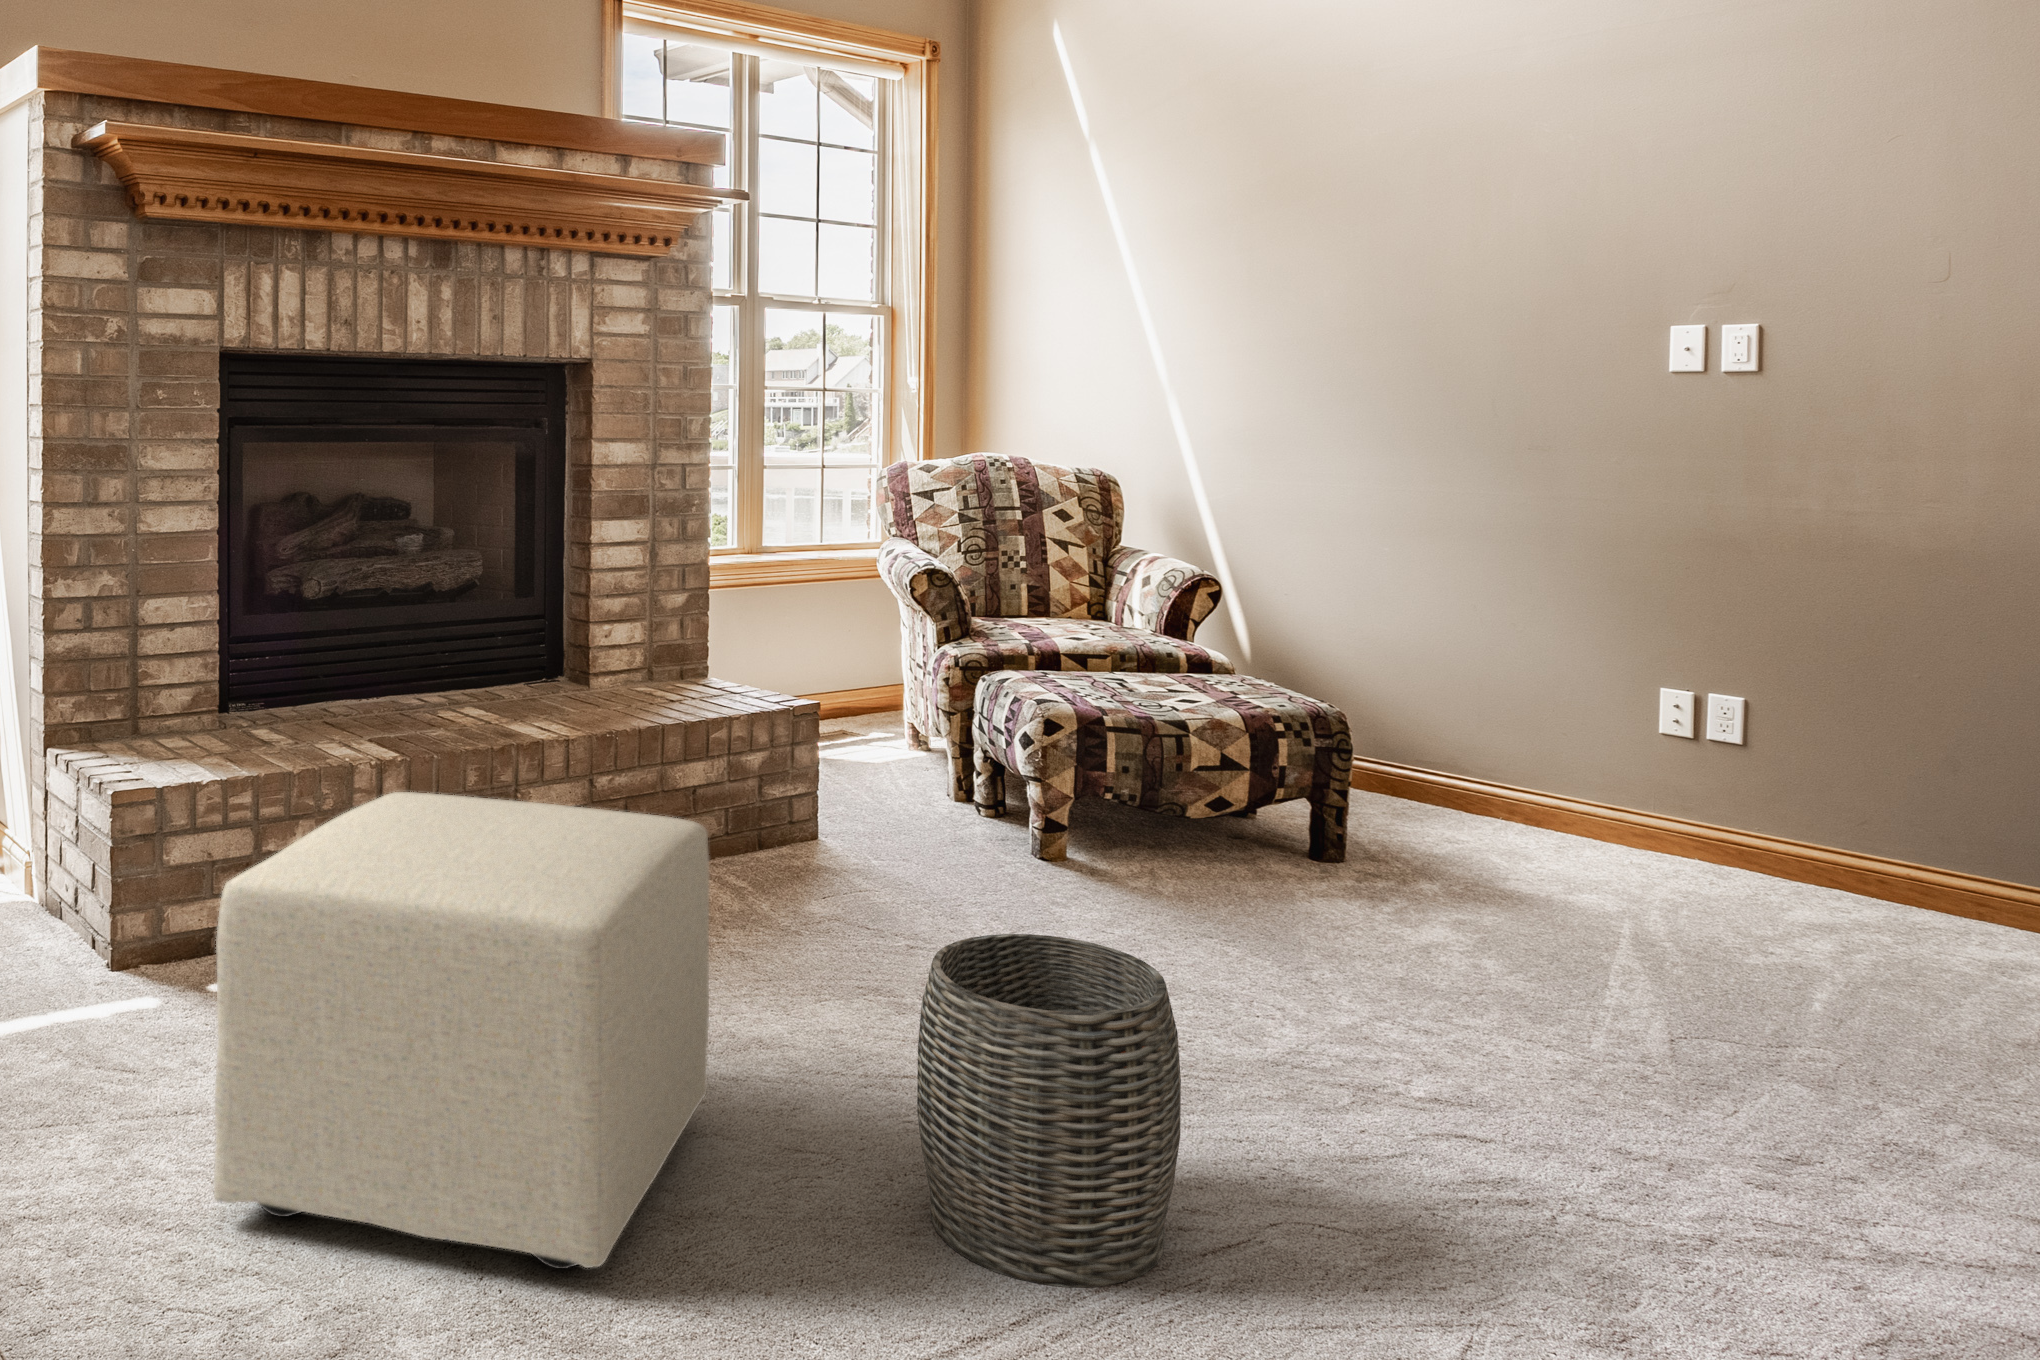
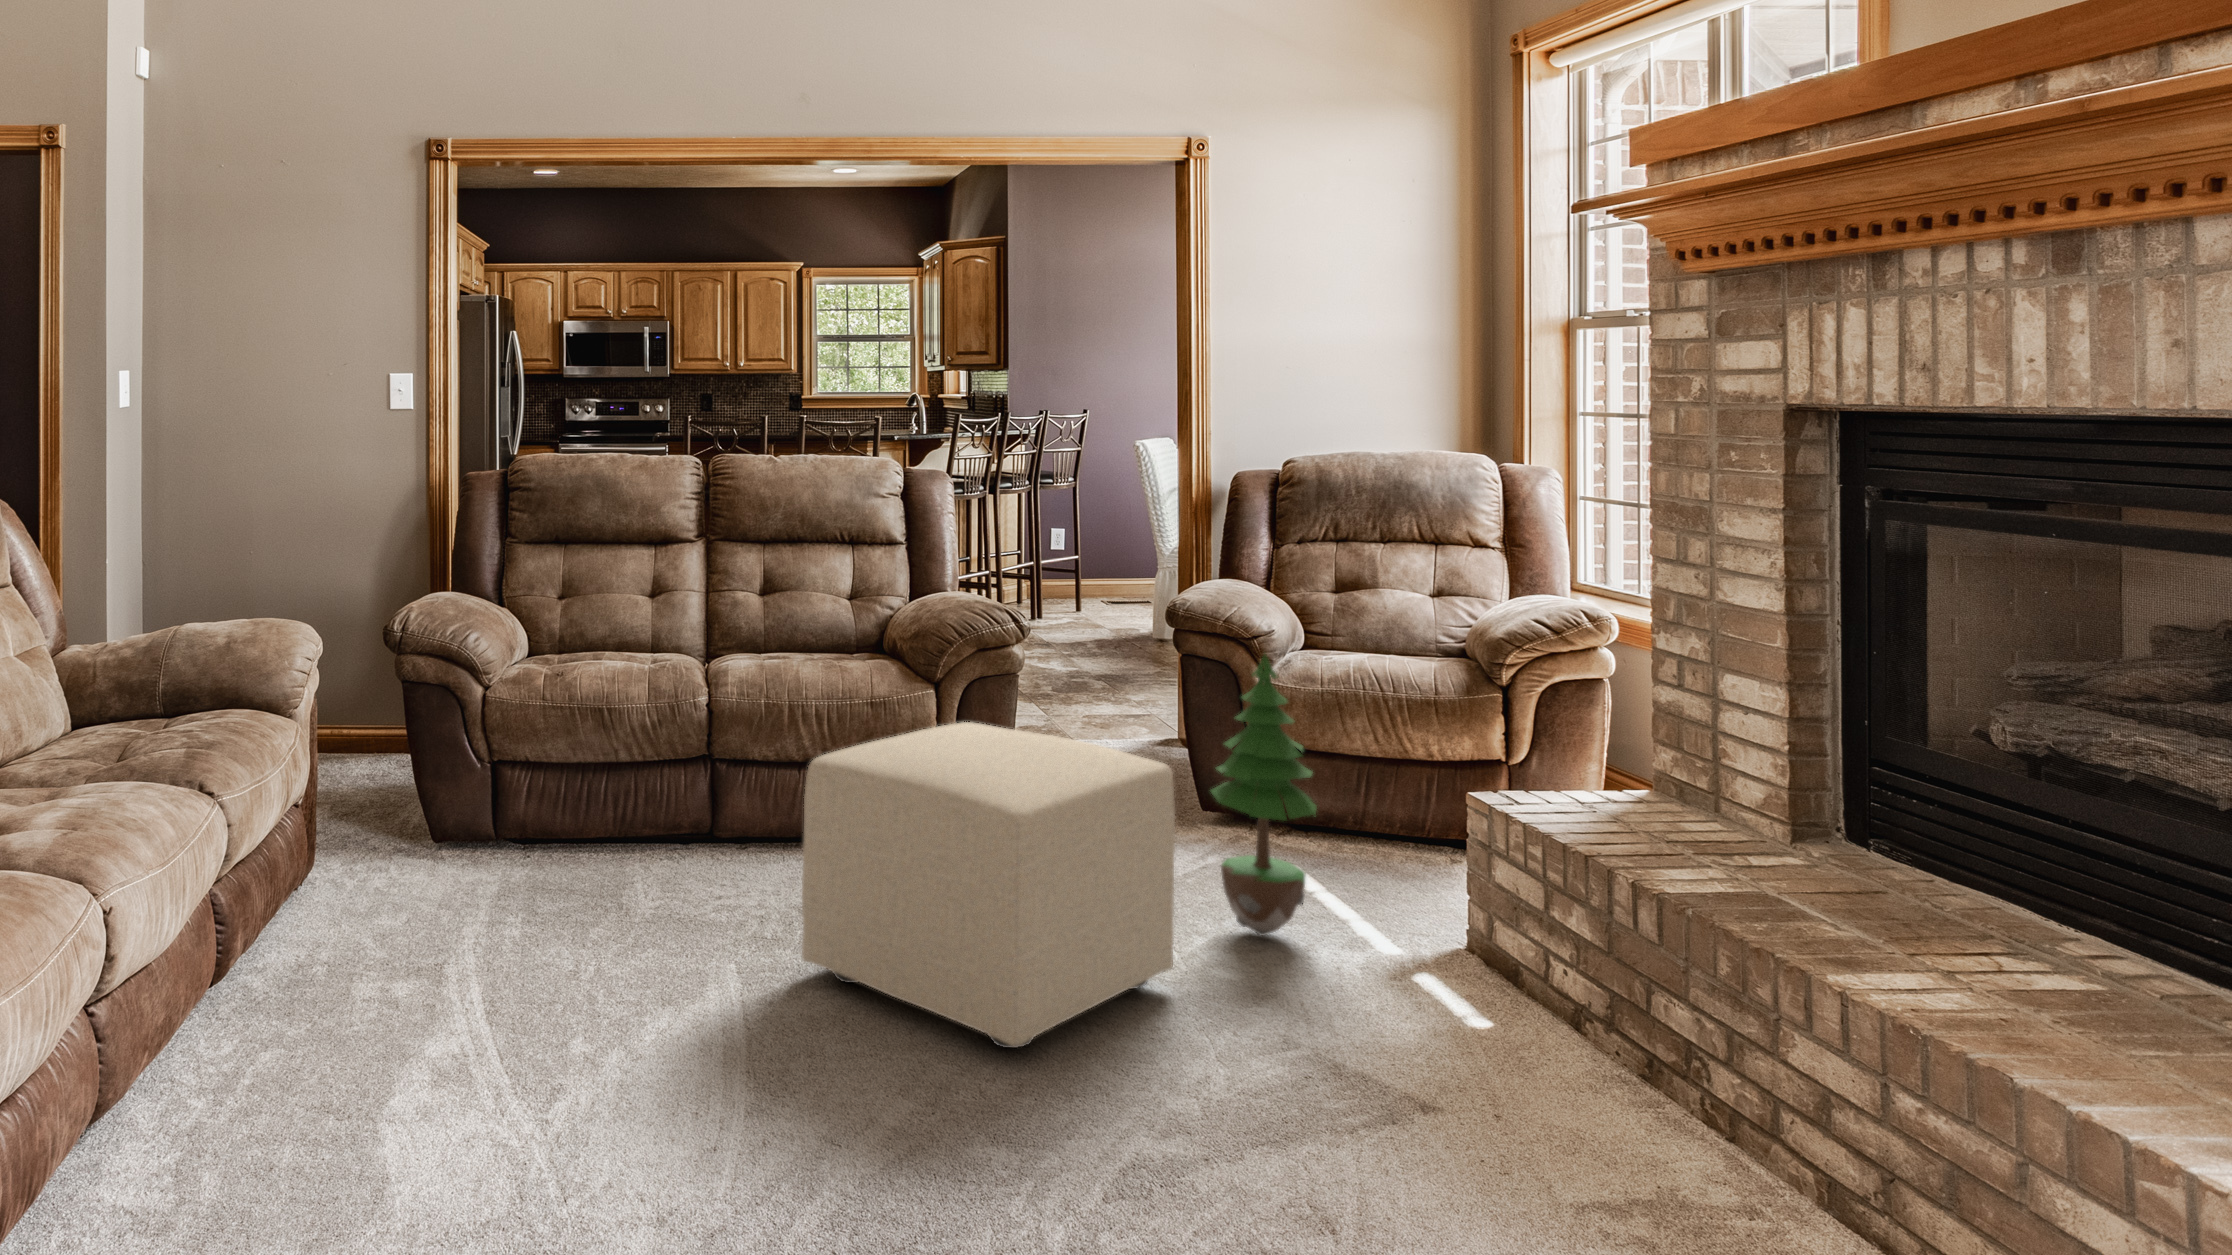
potted tree: none [86,665,225,1043] -> present [1211,655,1317,935]
woven basket: present [917,934,1181,1287] -> none [639,892,851,1183]

